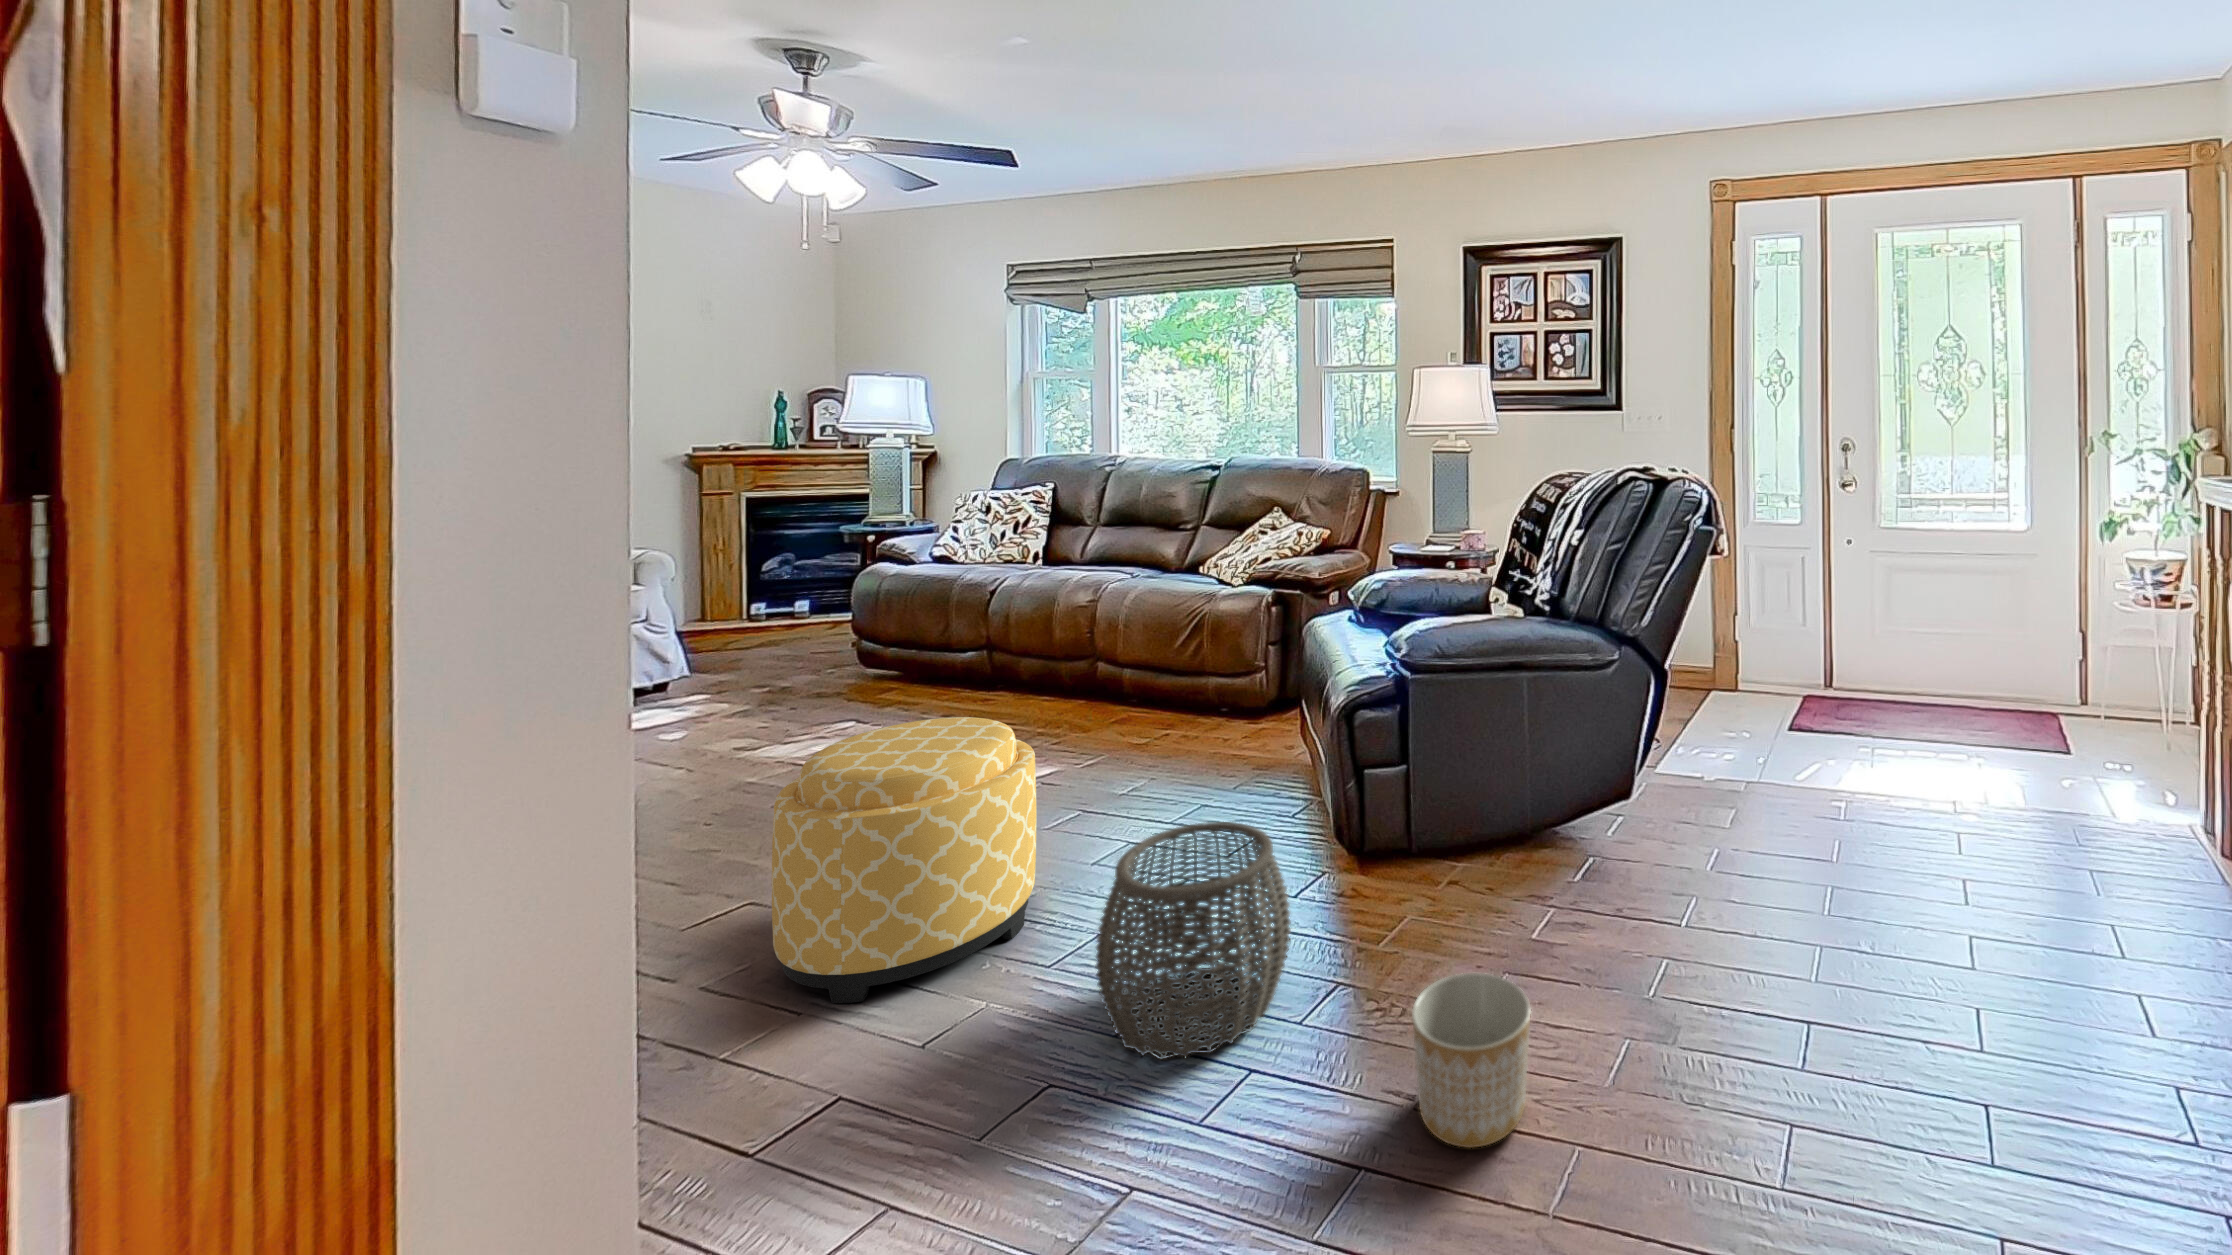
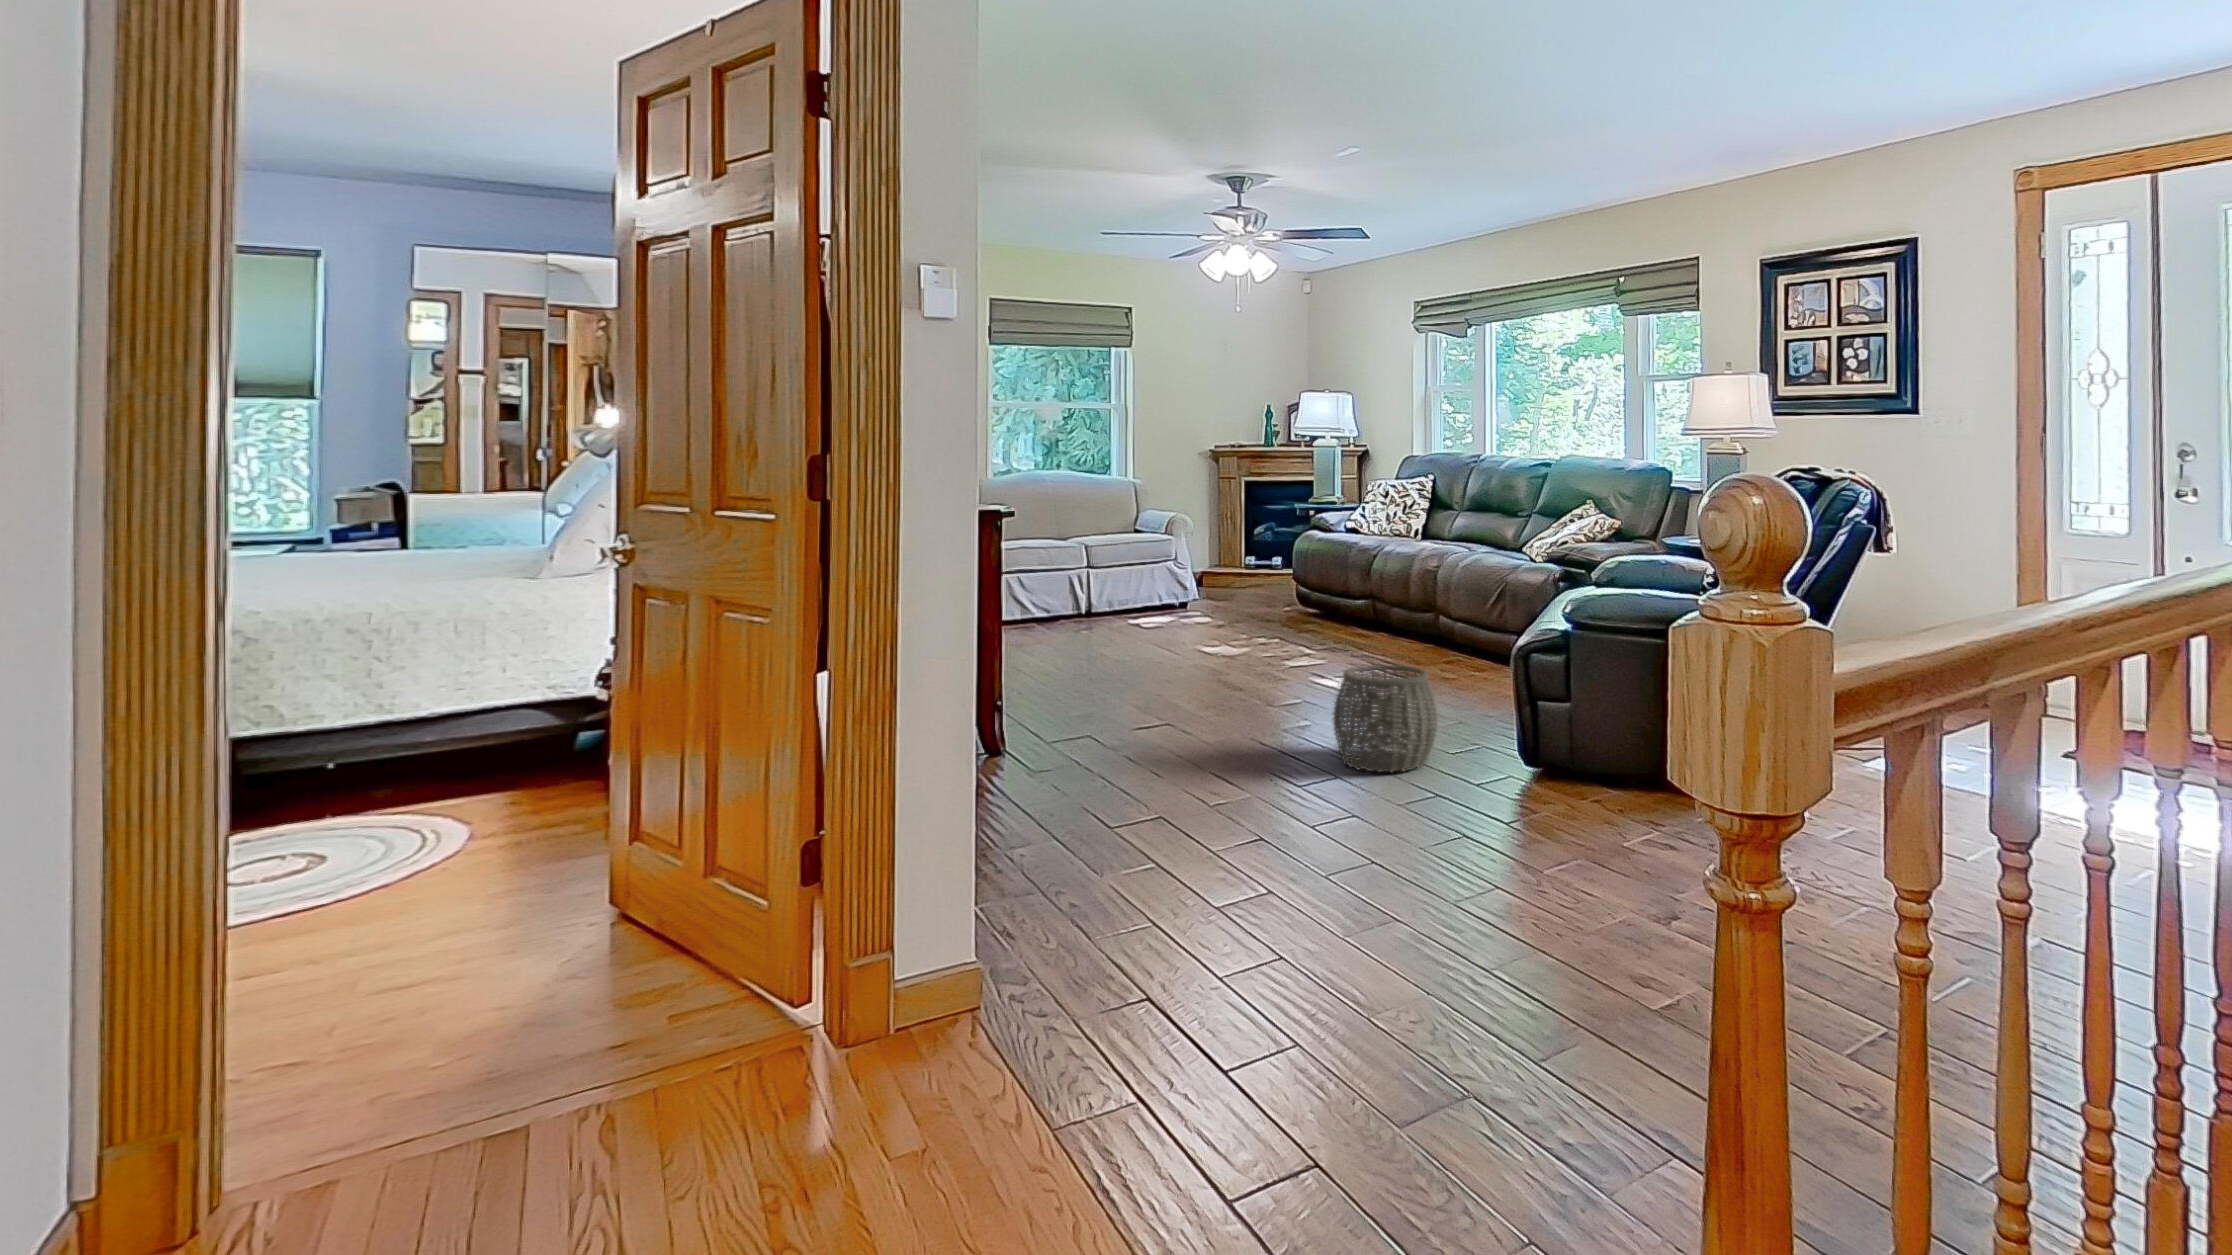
ottoman: present [771,717,1037,1003] -> none [1211,600,1336,730]
planter: present [1412,973,1531,1148] -> none [1451,747,1518,820]

